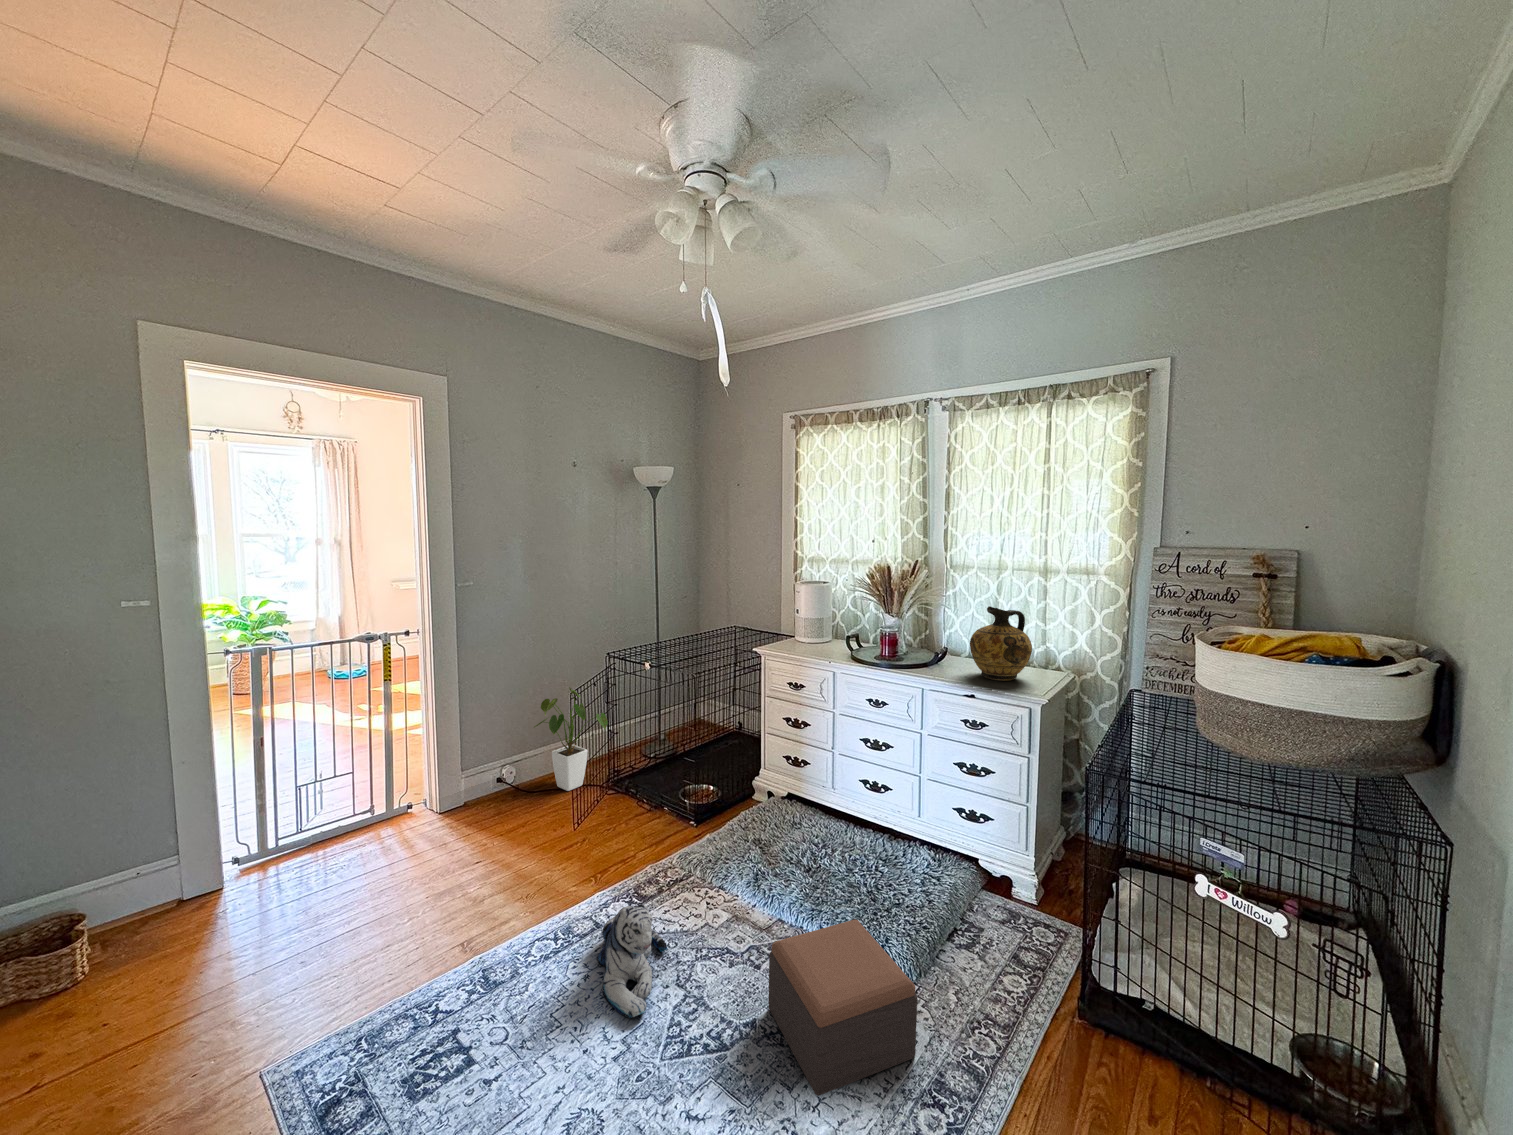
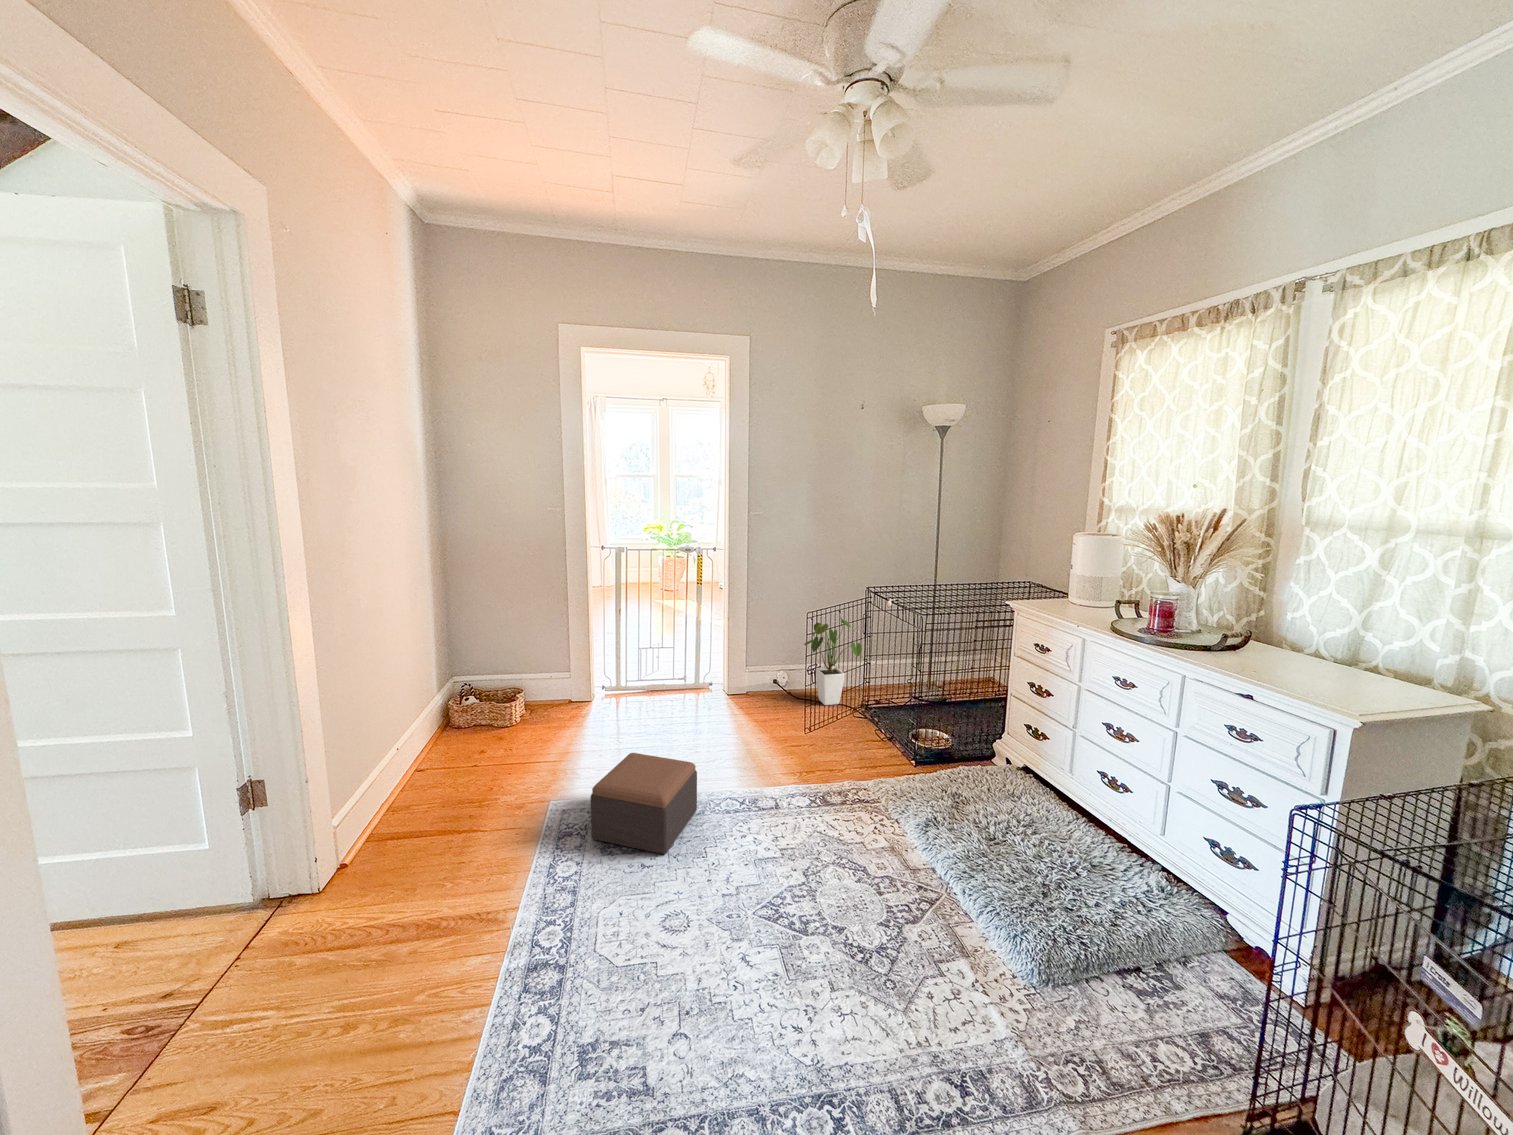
ceramic jug: present [970,606,1032,680] -> none [1272,575,1391,687]
plush toy: present [597,905,667,1018] -> none [746,790,814,877]
footstool: present [768,920,918,1096] -> present [591,753,697,854]

